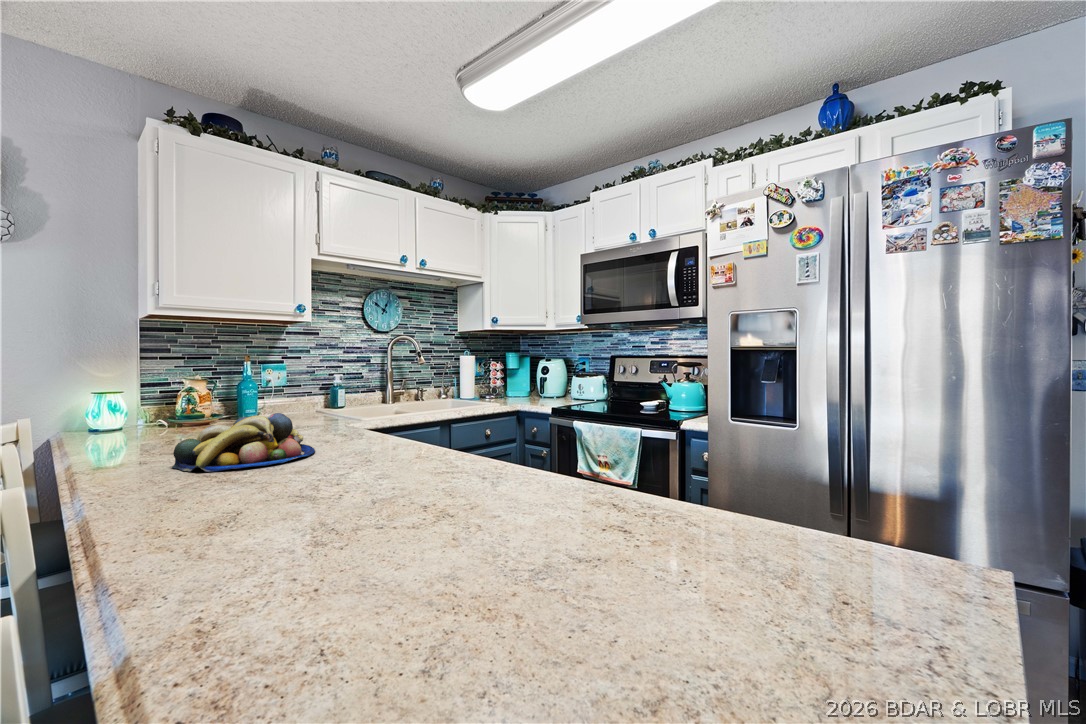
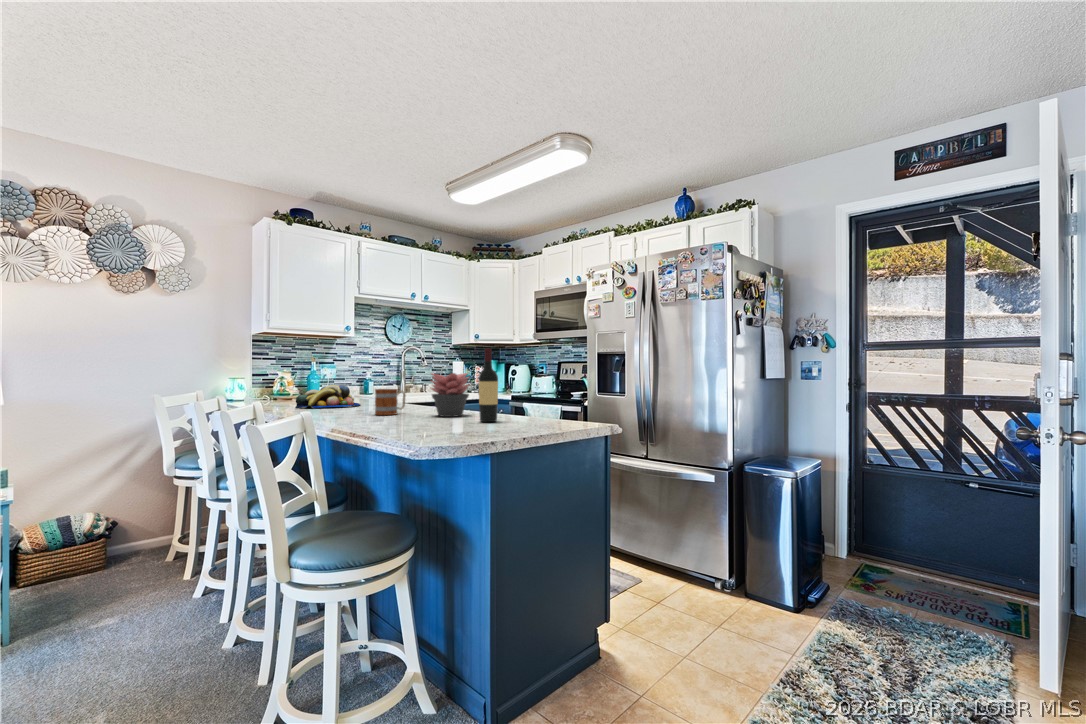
wine bottle: none [683,350,755,614] -> present [479,348,498,422]
succulent plant: none [481,407,594,537] -> present [431,373,469,417]
mug: none [334,446,412,526] -> present [375,389,406,415]

